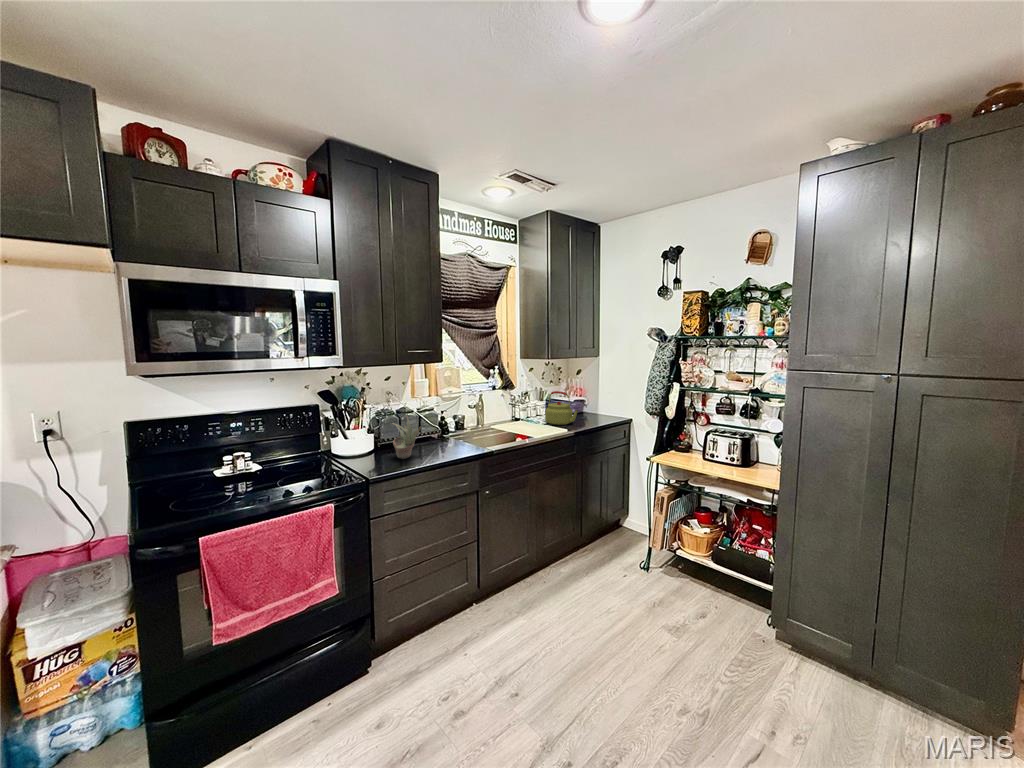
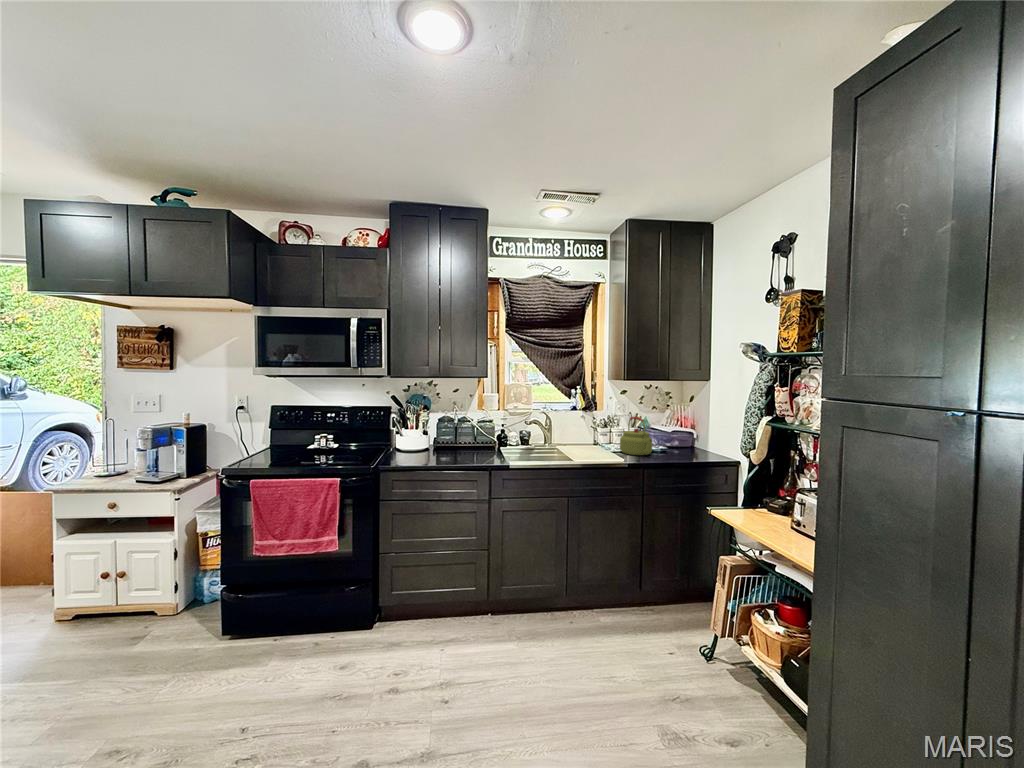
succulent plant: present [393,417,421,459] -> none [416,419,450,458]

